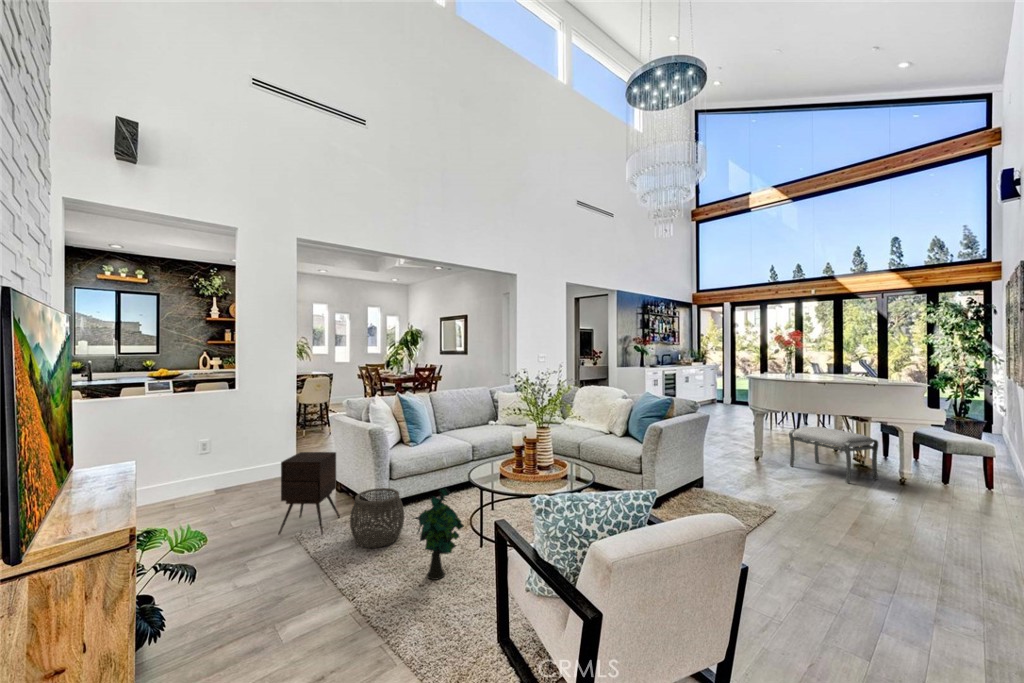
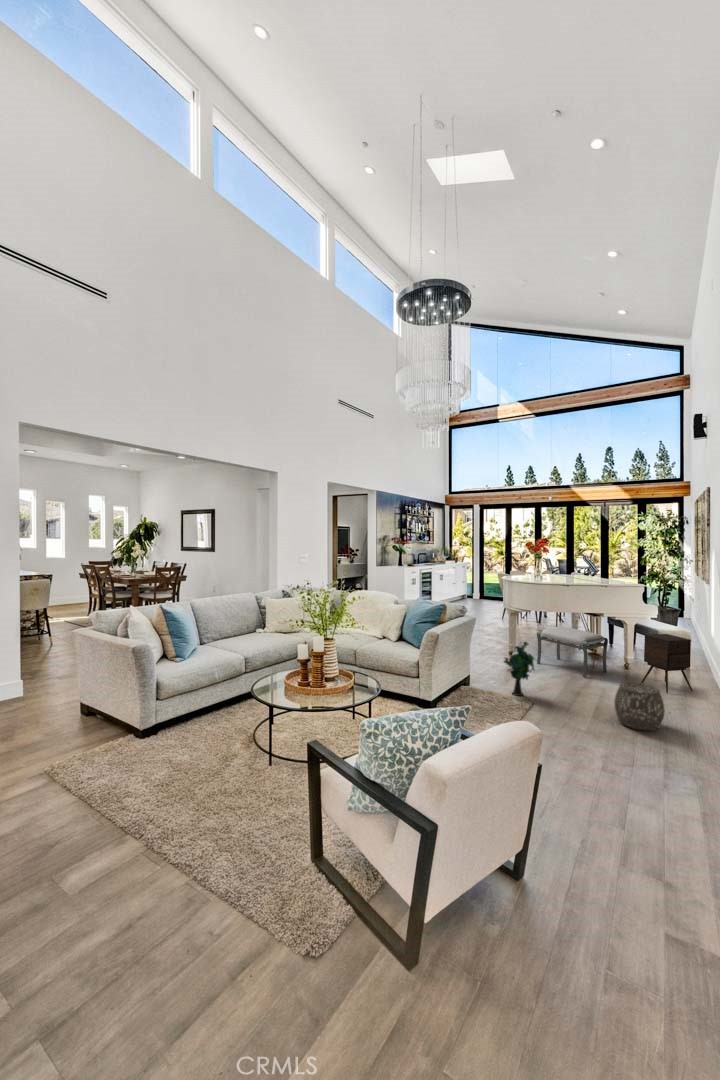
side table: present [278,452,340,535] -> present [641,634,692,693]
woven basket: present [350,488,404,548] -> present [614,682,665,731]
decorative plant: present [414,488,464,580] -> present [504,642,534,696]

